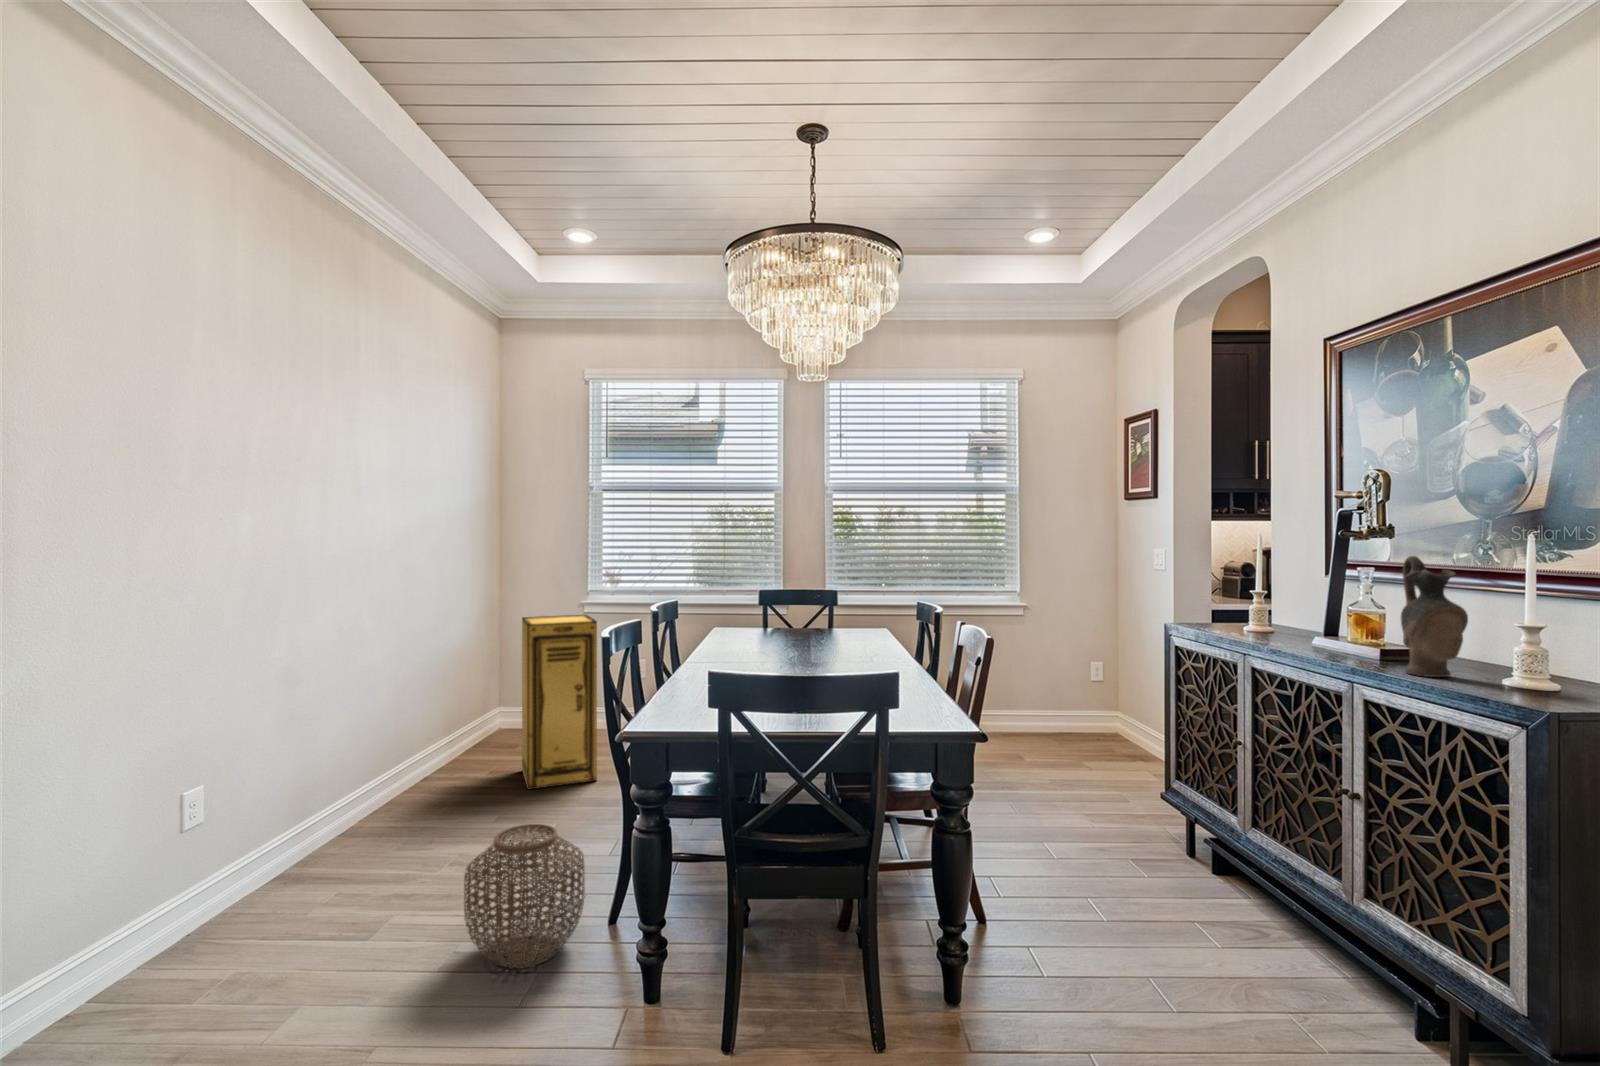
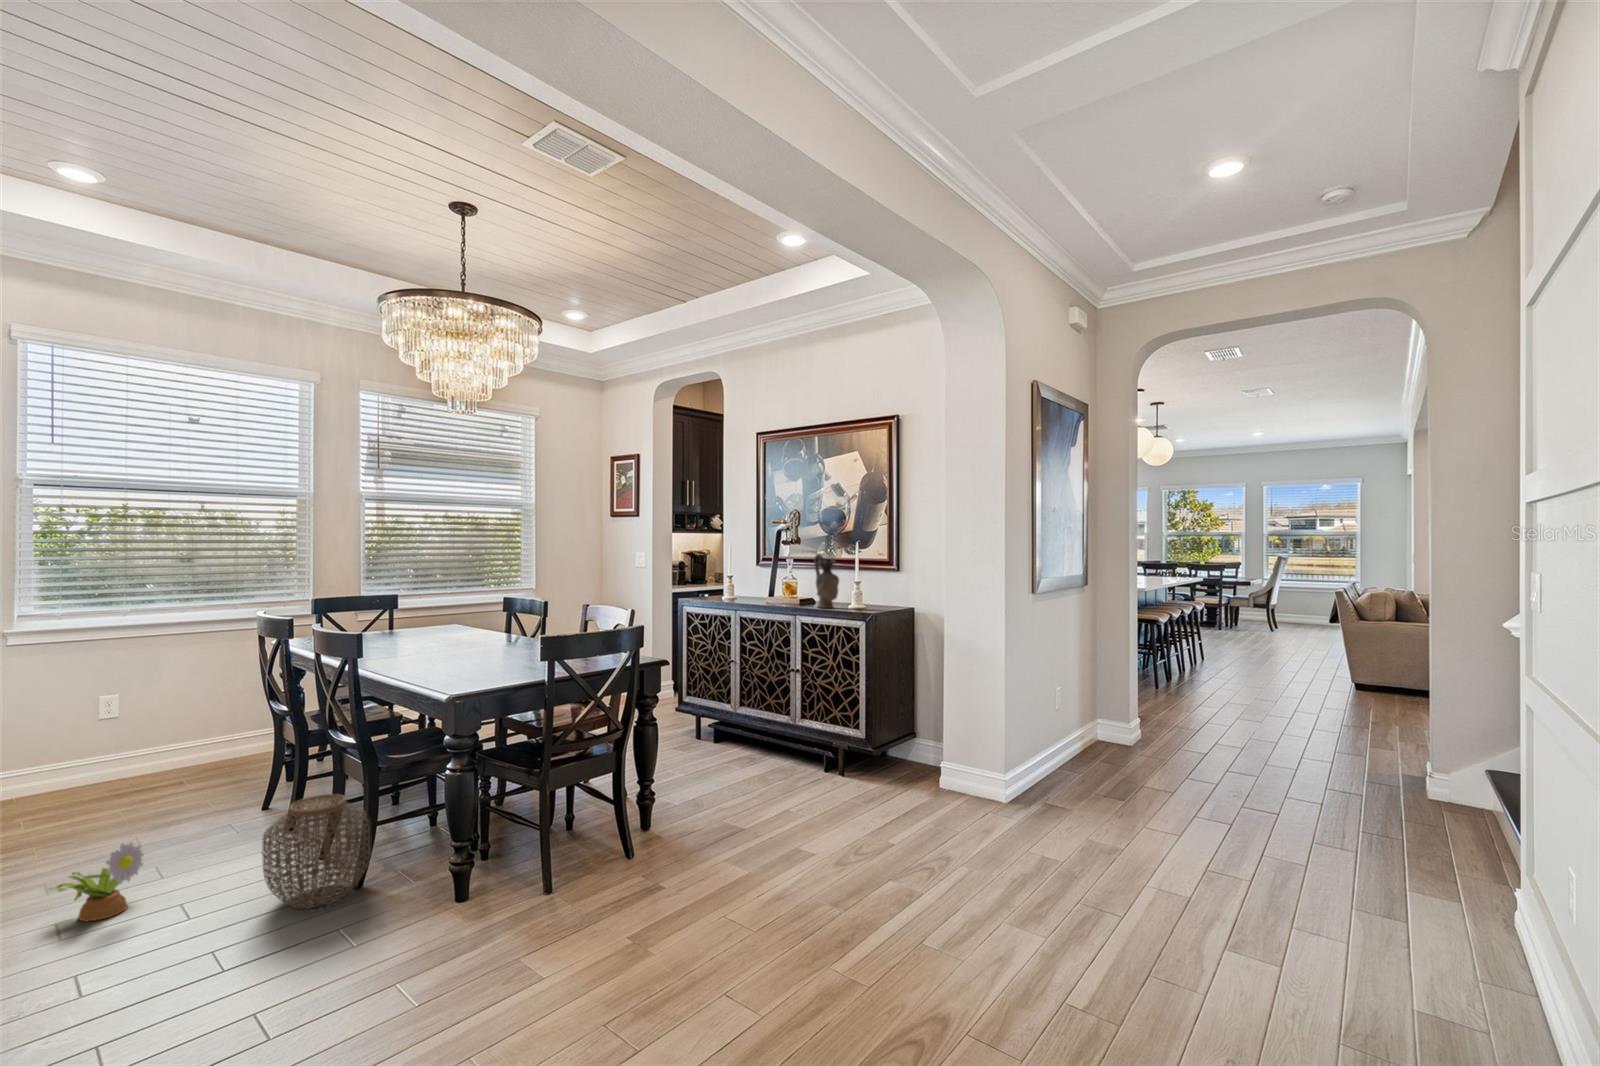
storage cabinet: present [522,615,597,790] -> none [50,640,177,832]
decorative plant: none [374,821,455,893] -> present [55,842,144,921]

